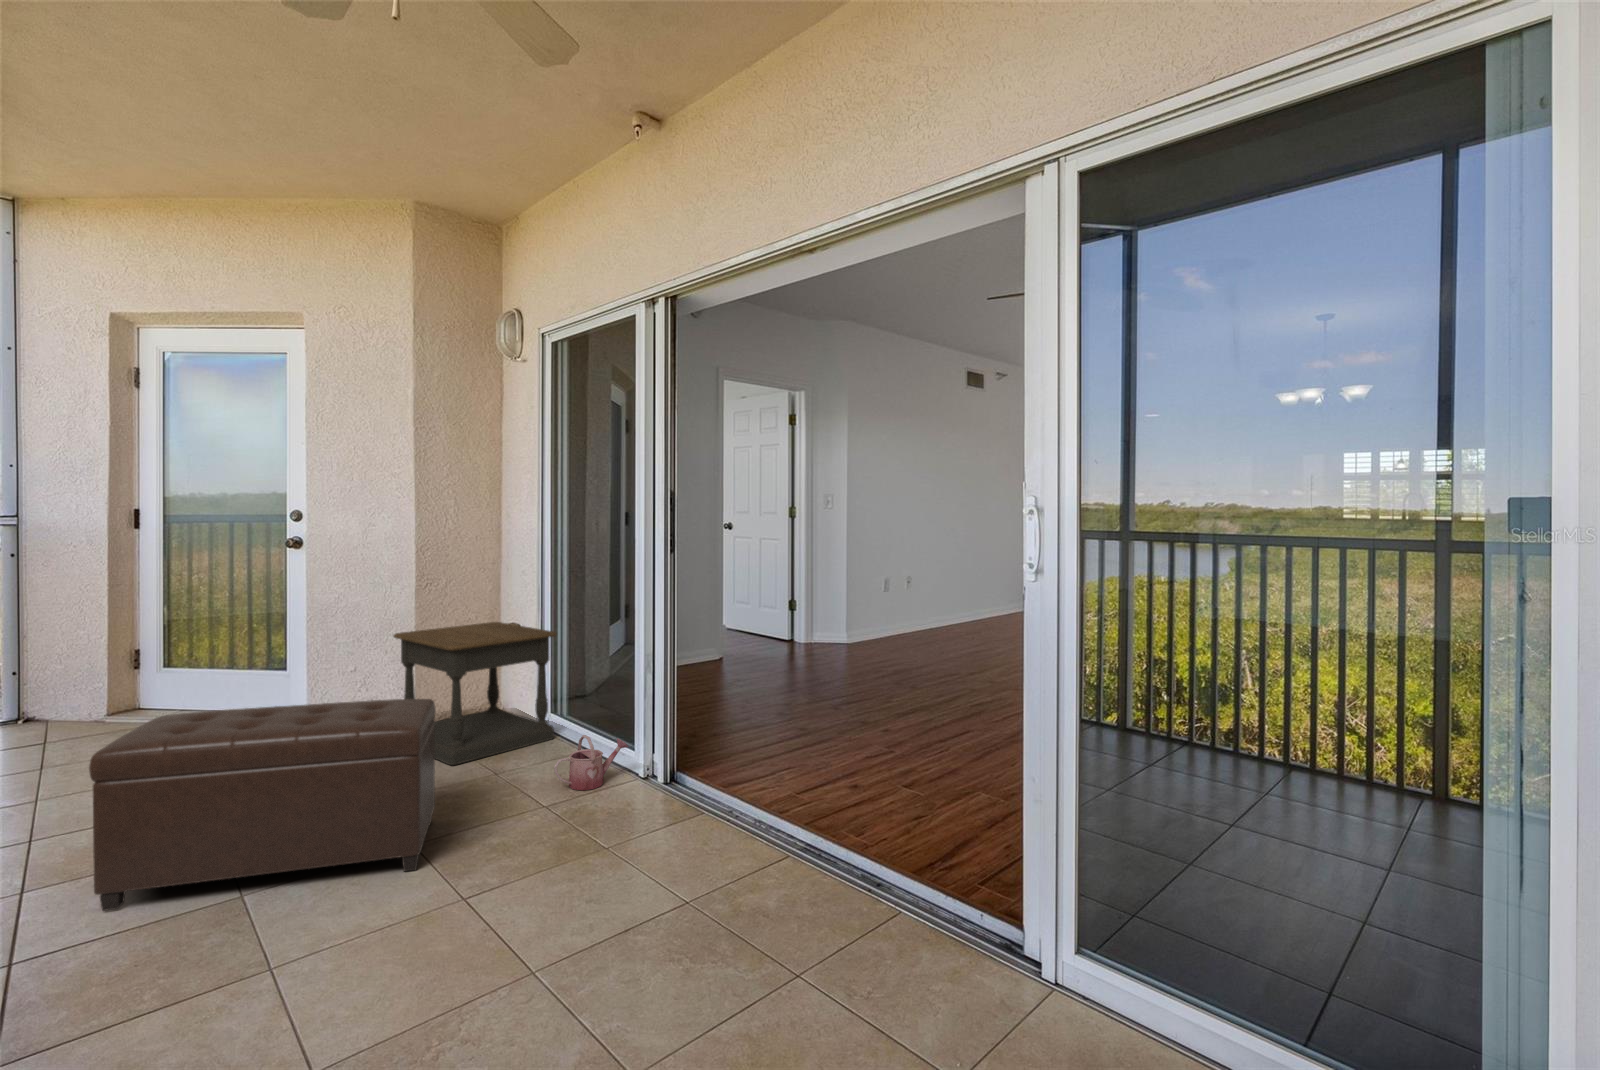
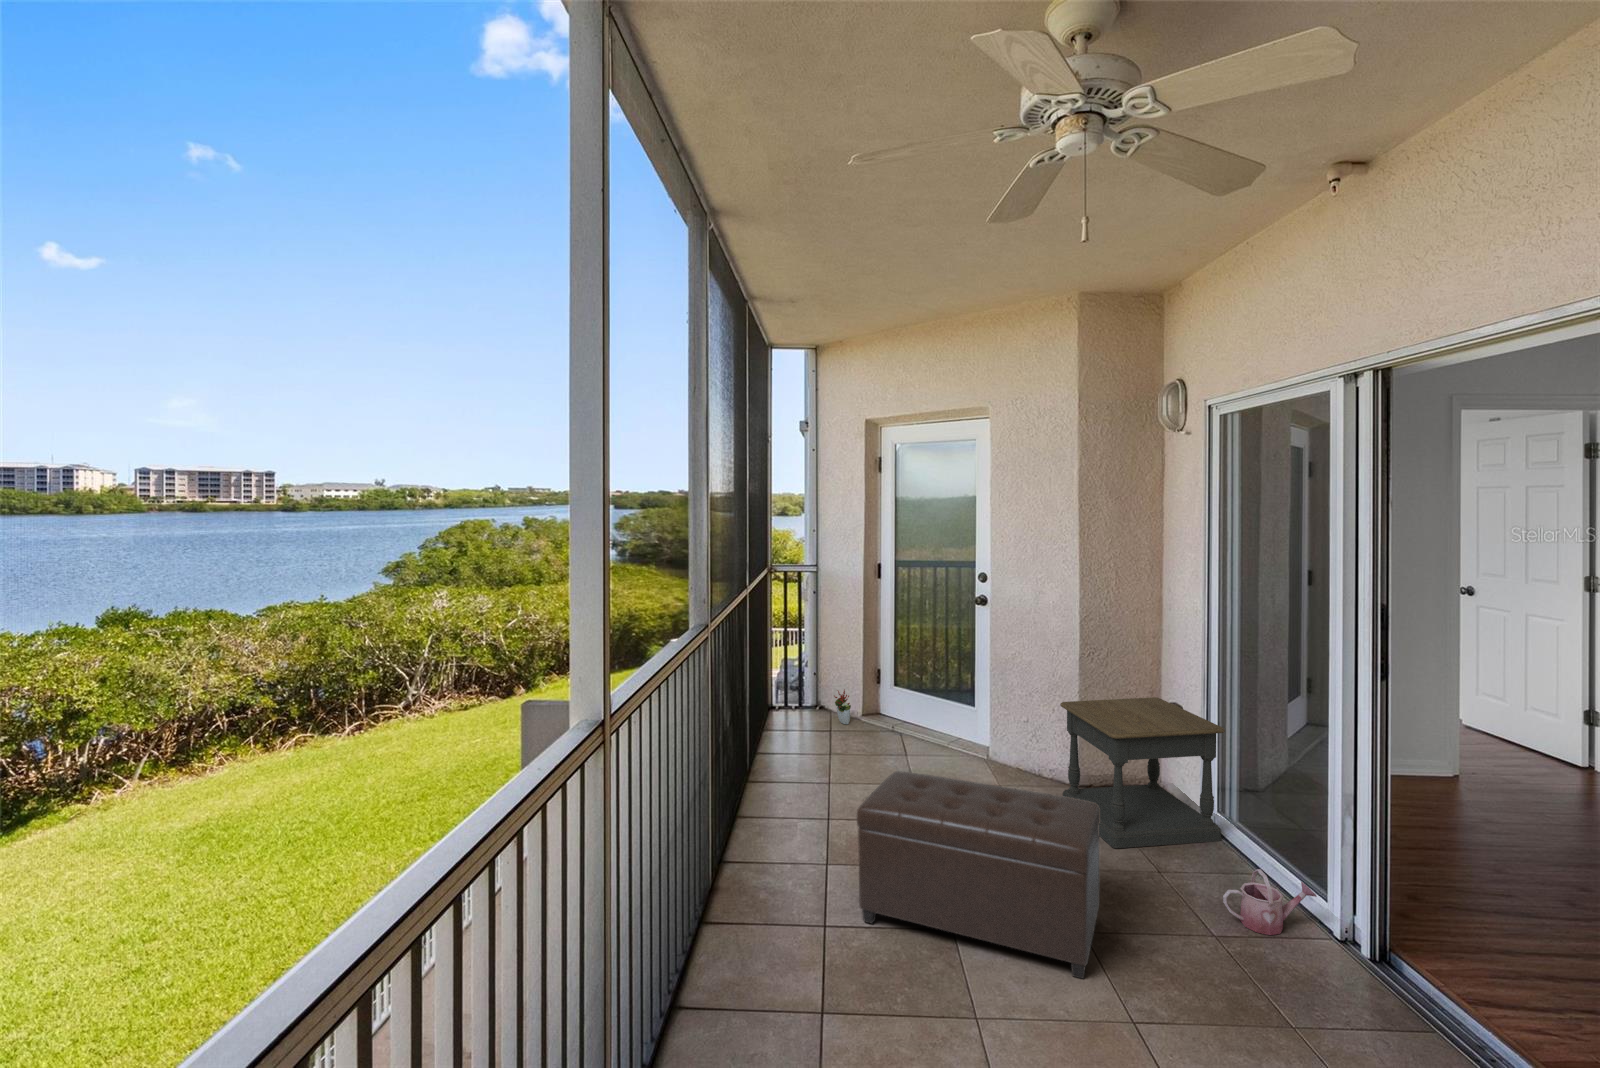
decorative plant: none [50,679,84,728] -> present [834,689,851,724]

